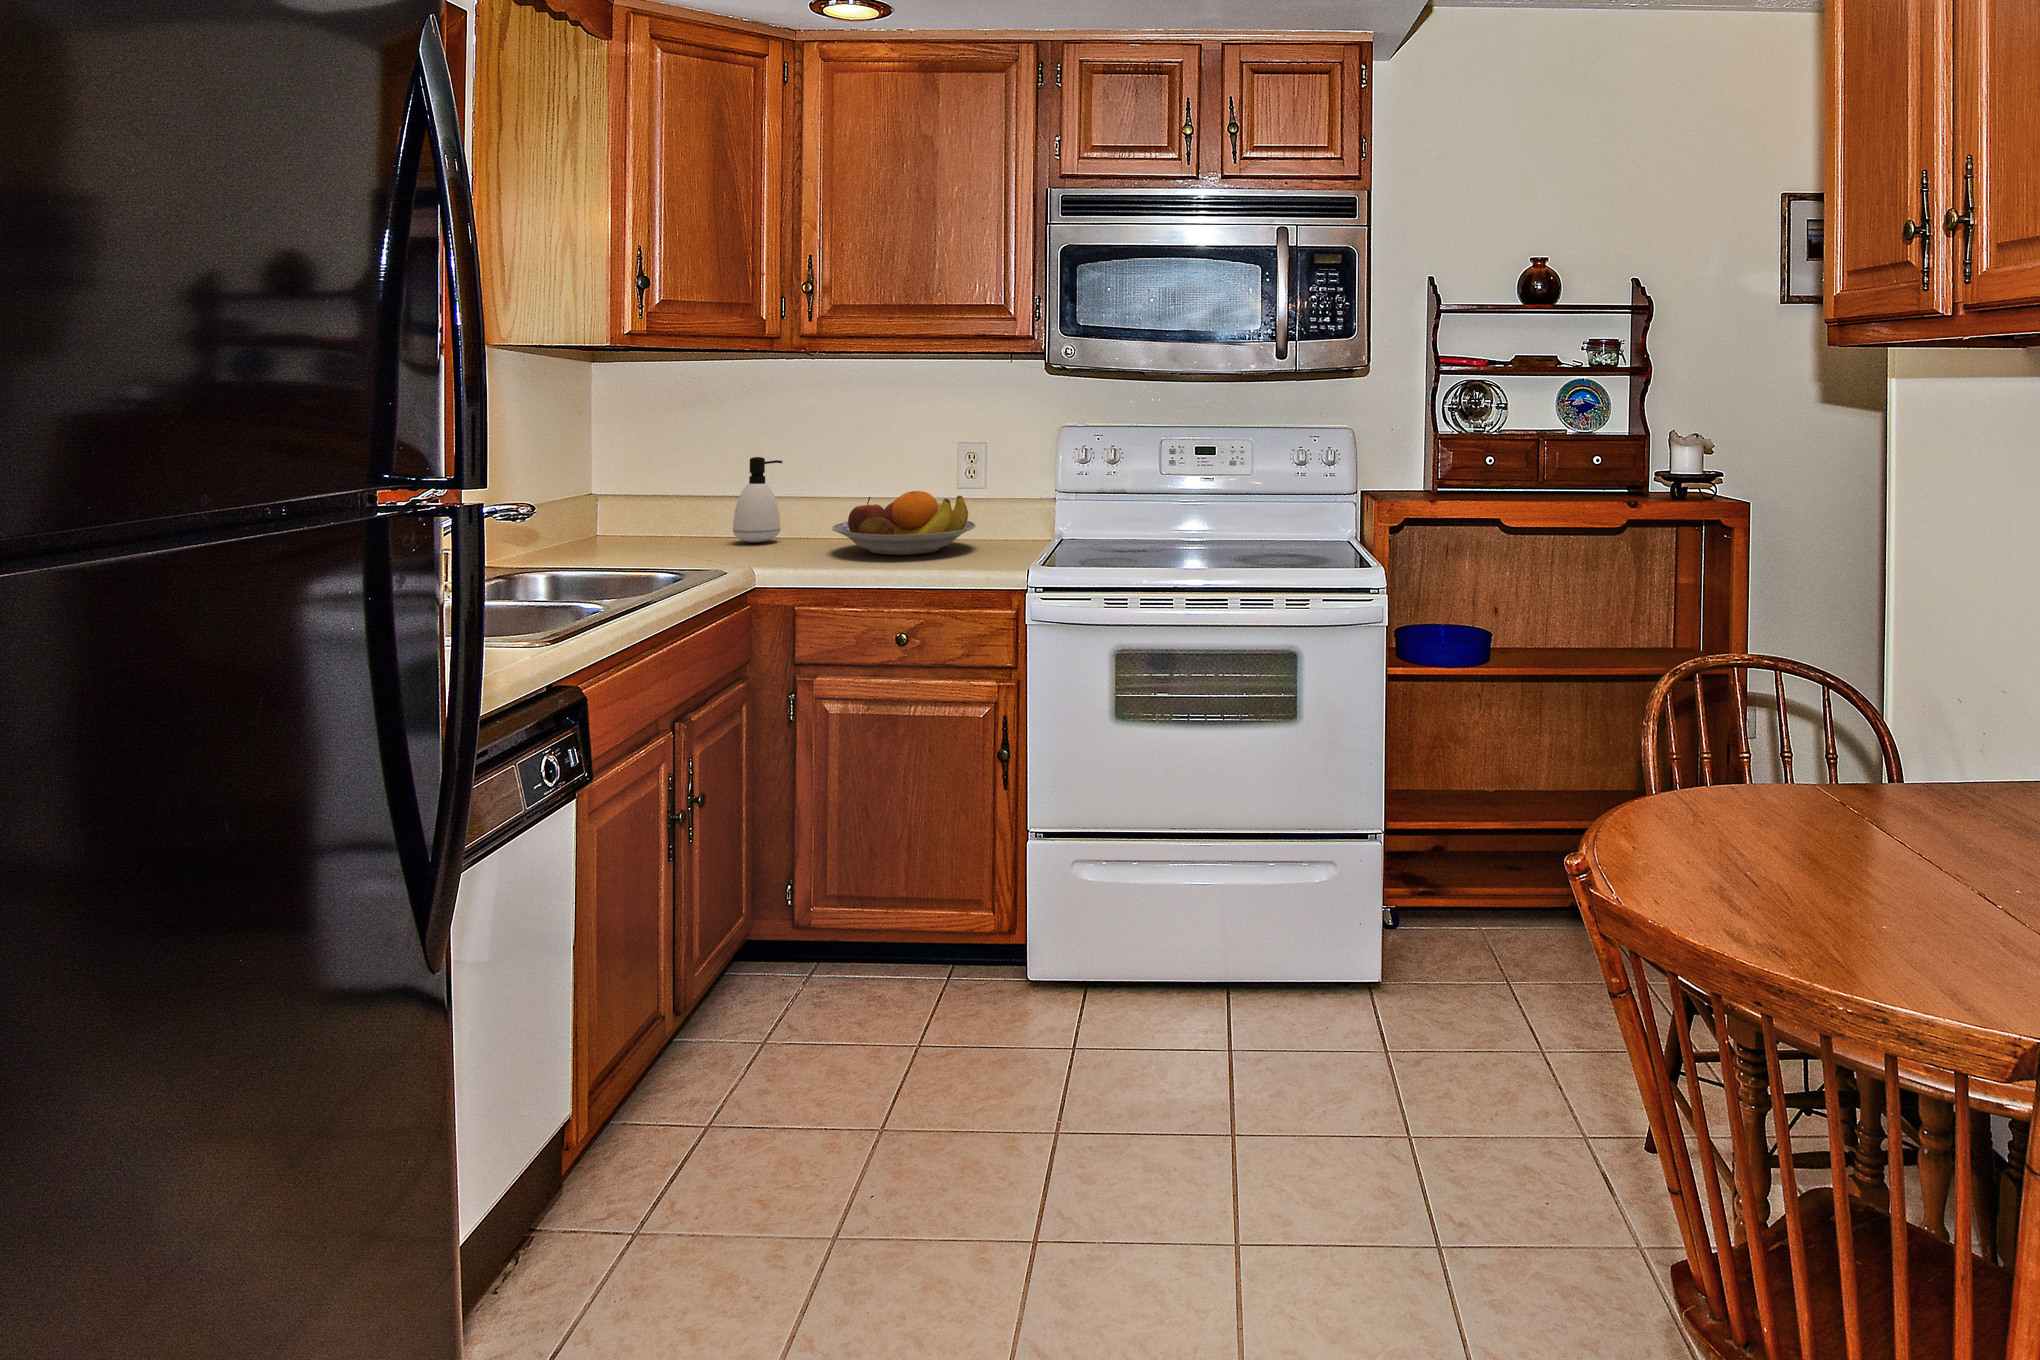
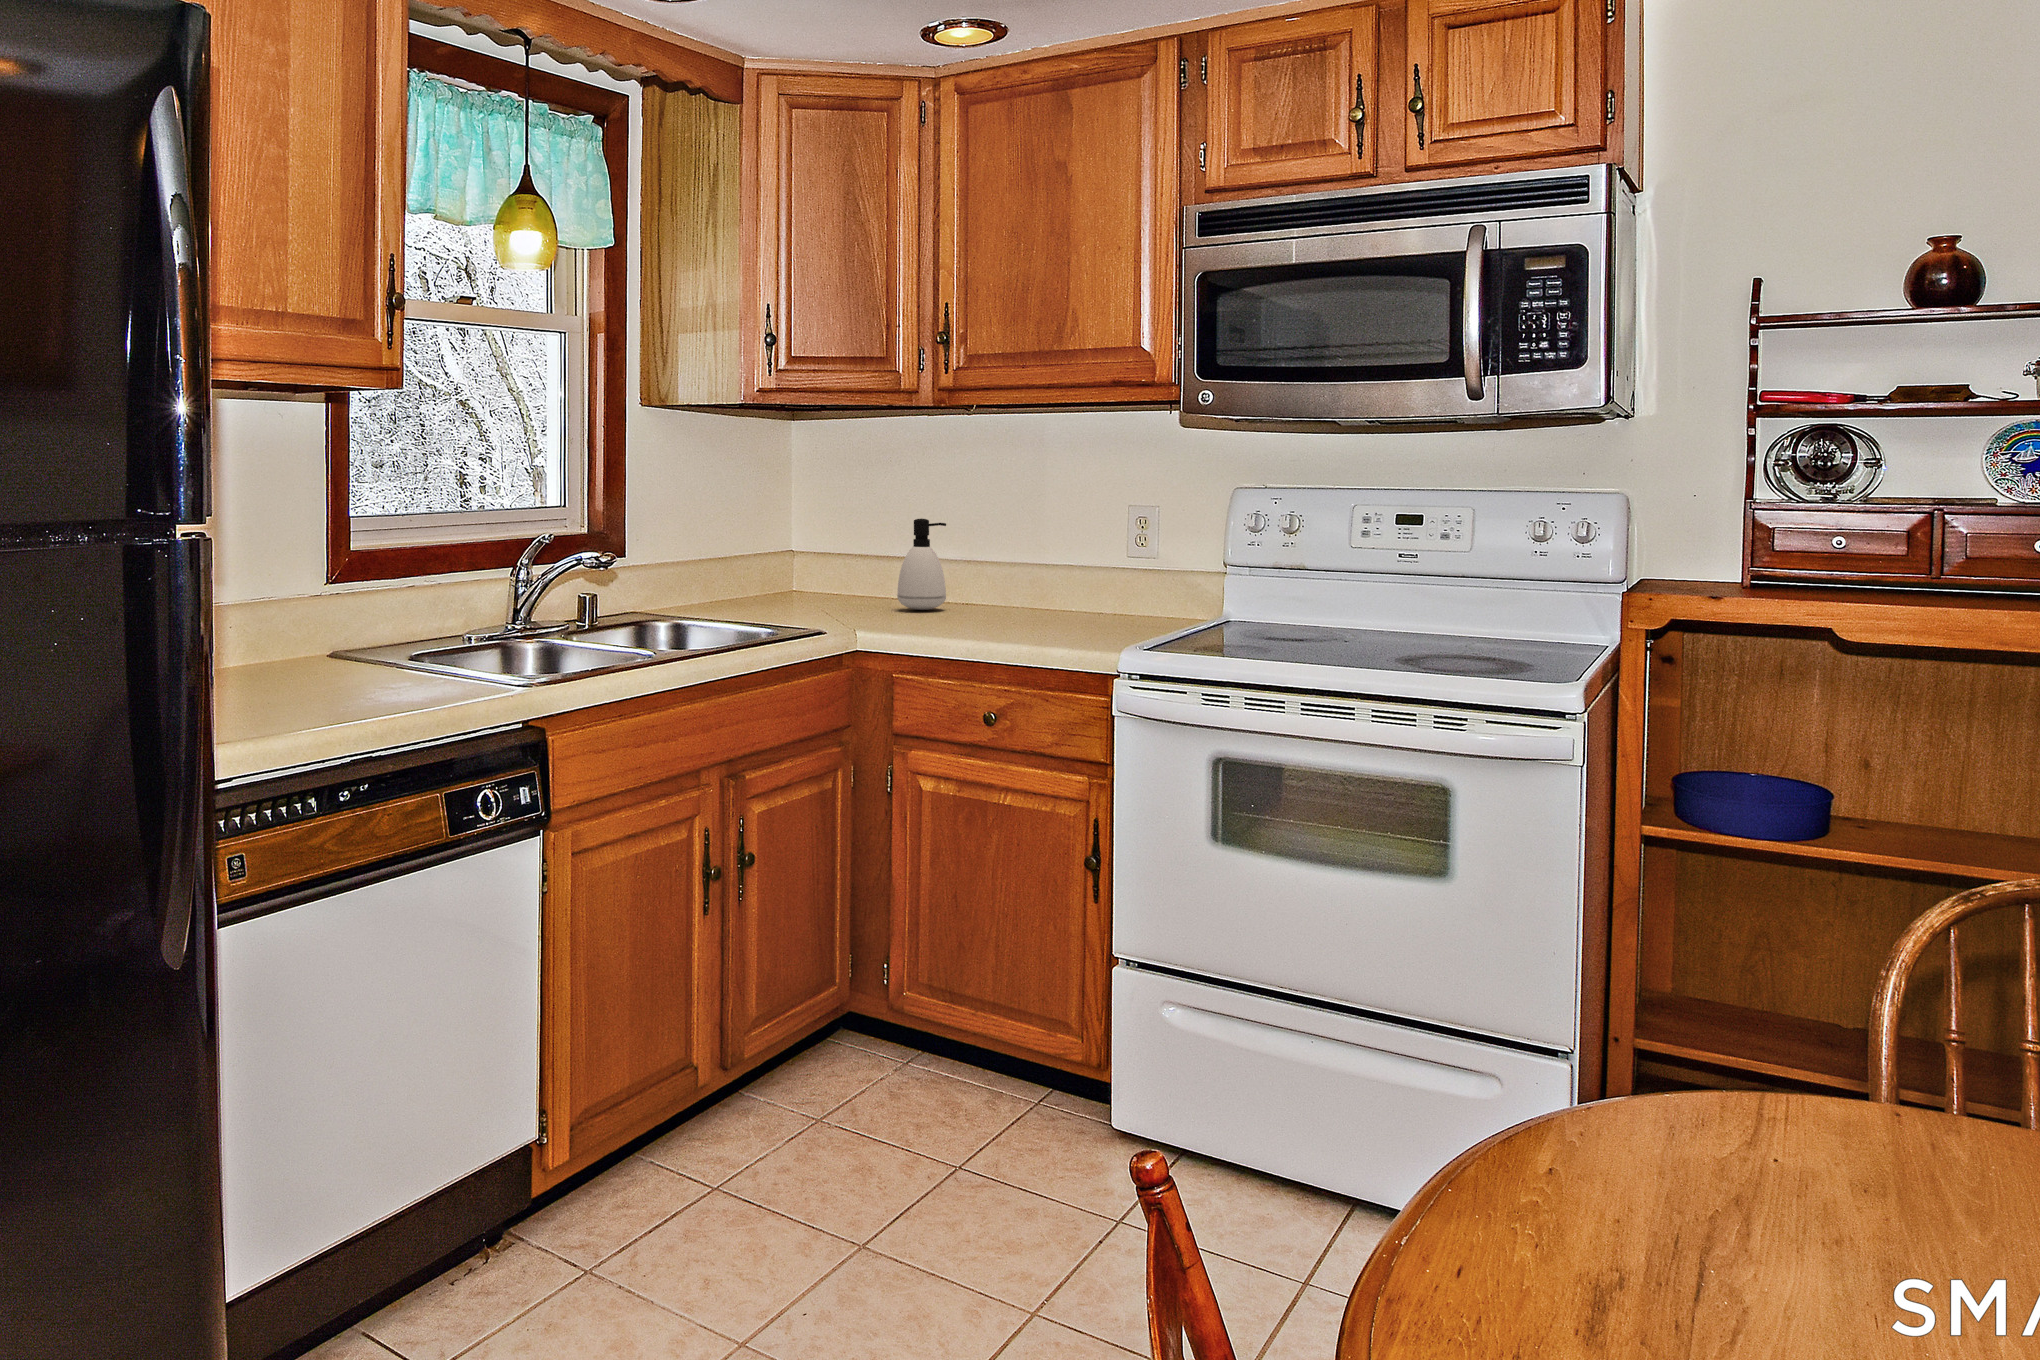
fruit bowl: present [832,491,976,555] -> none [967,558,1127,629]

